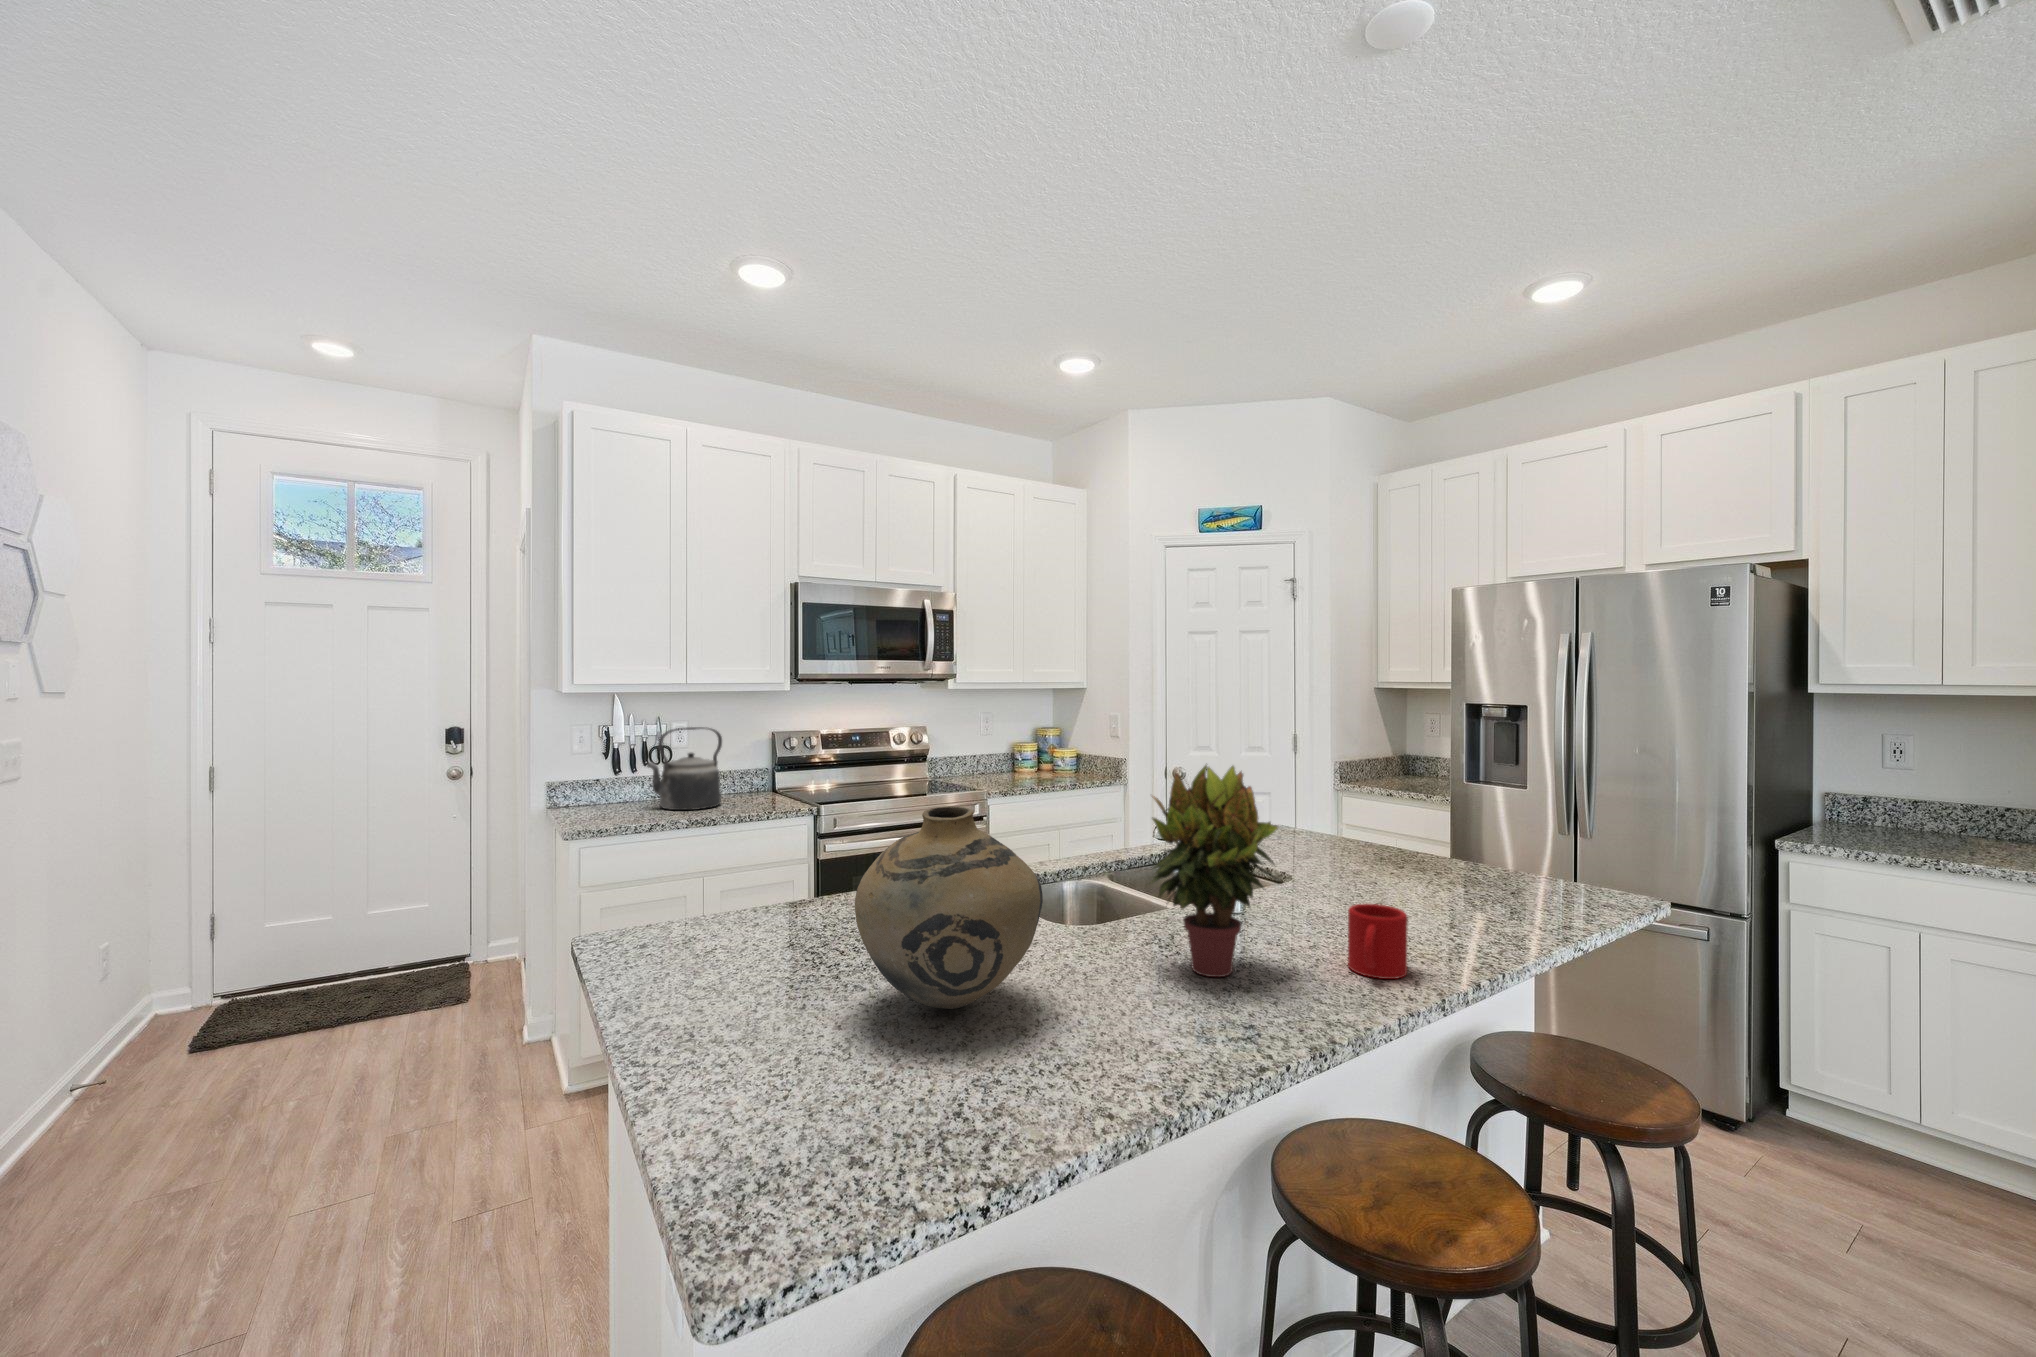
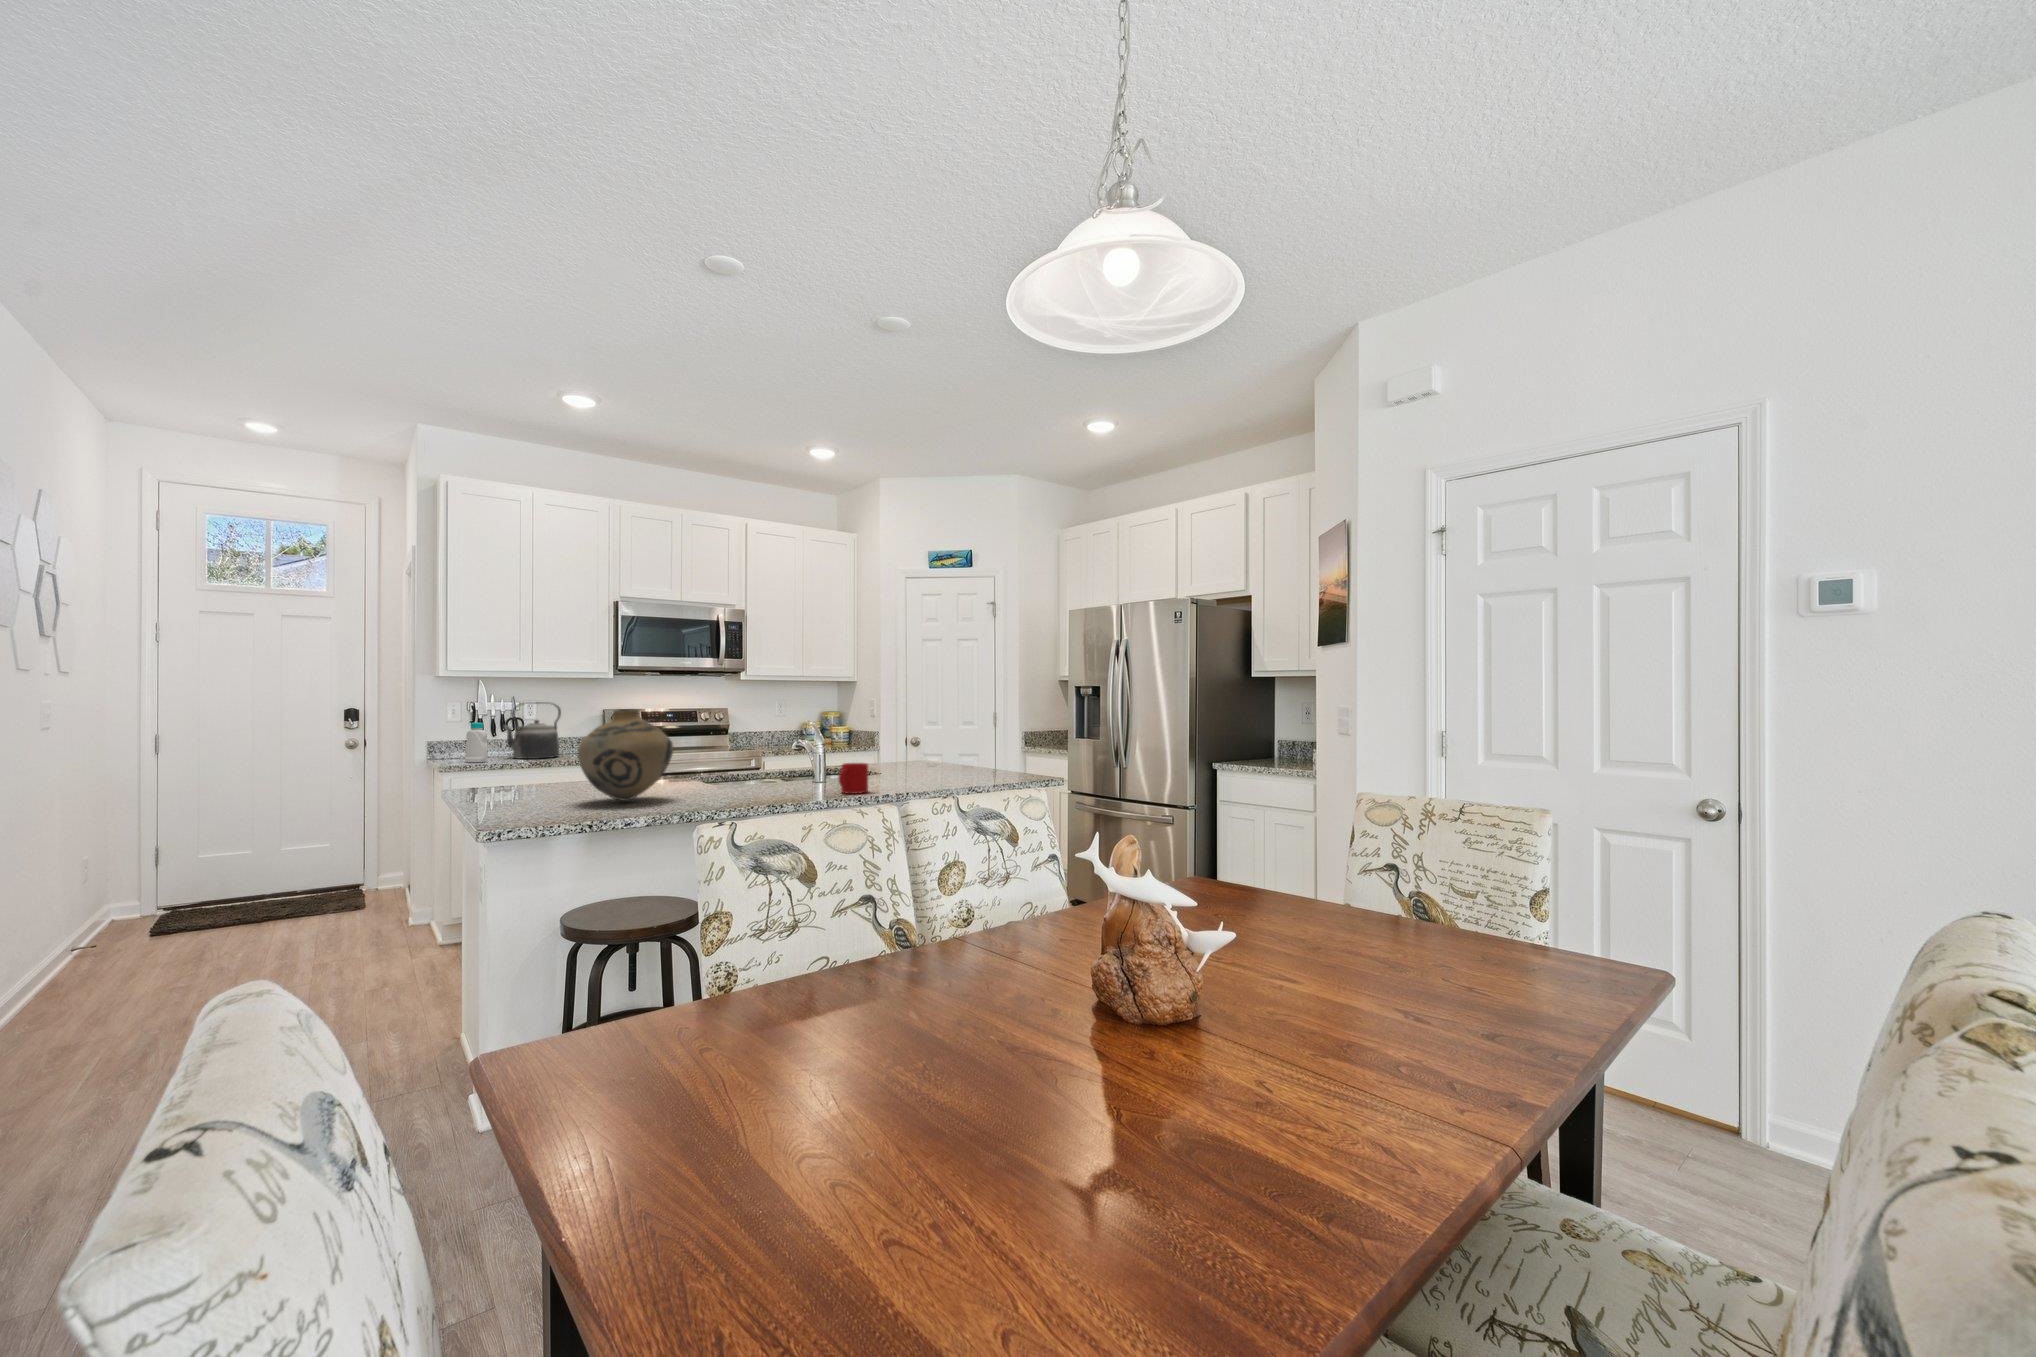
bottle: none [598,761,628,820] -> present [465,723,488,763]
potted plant: present [1146,765,1278,977] -> none [739,693,809,794]

